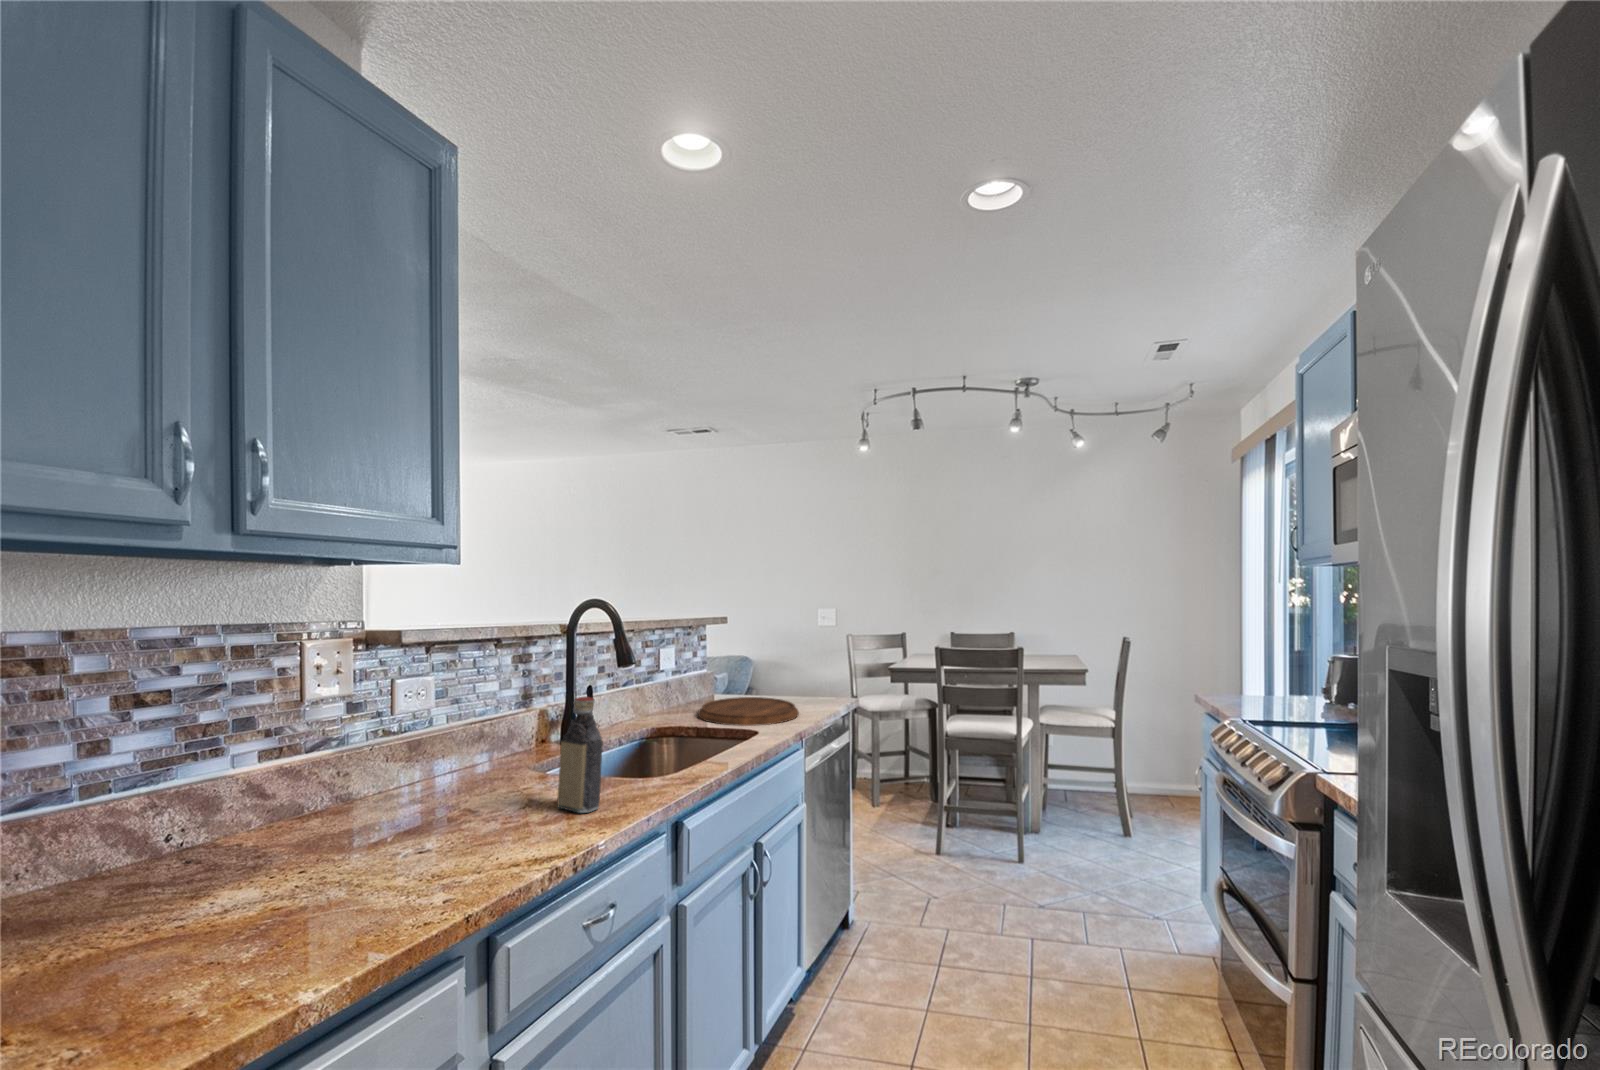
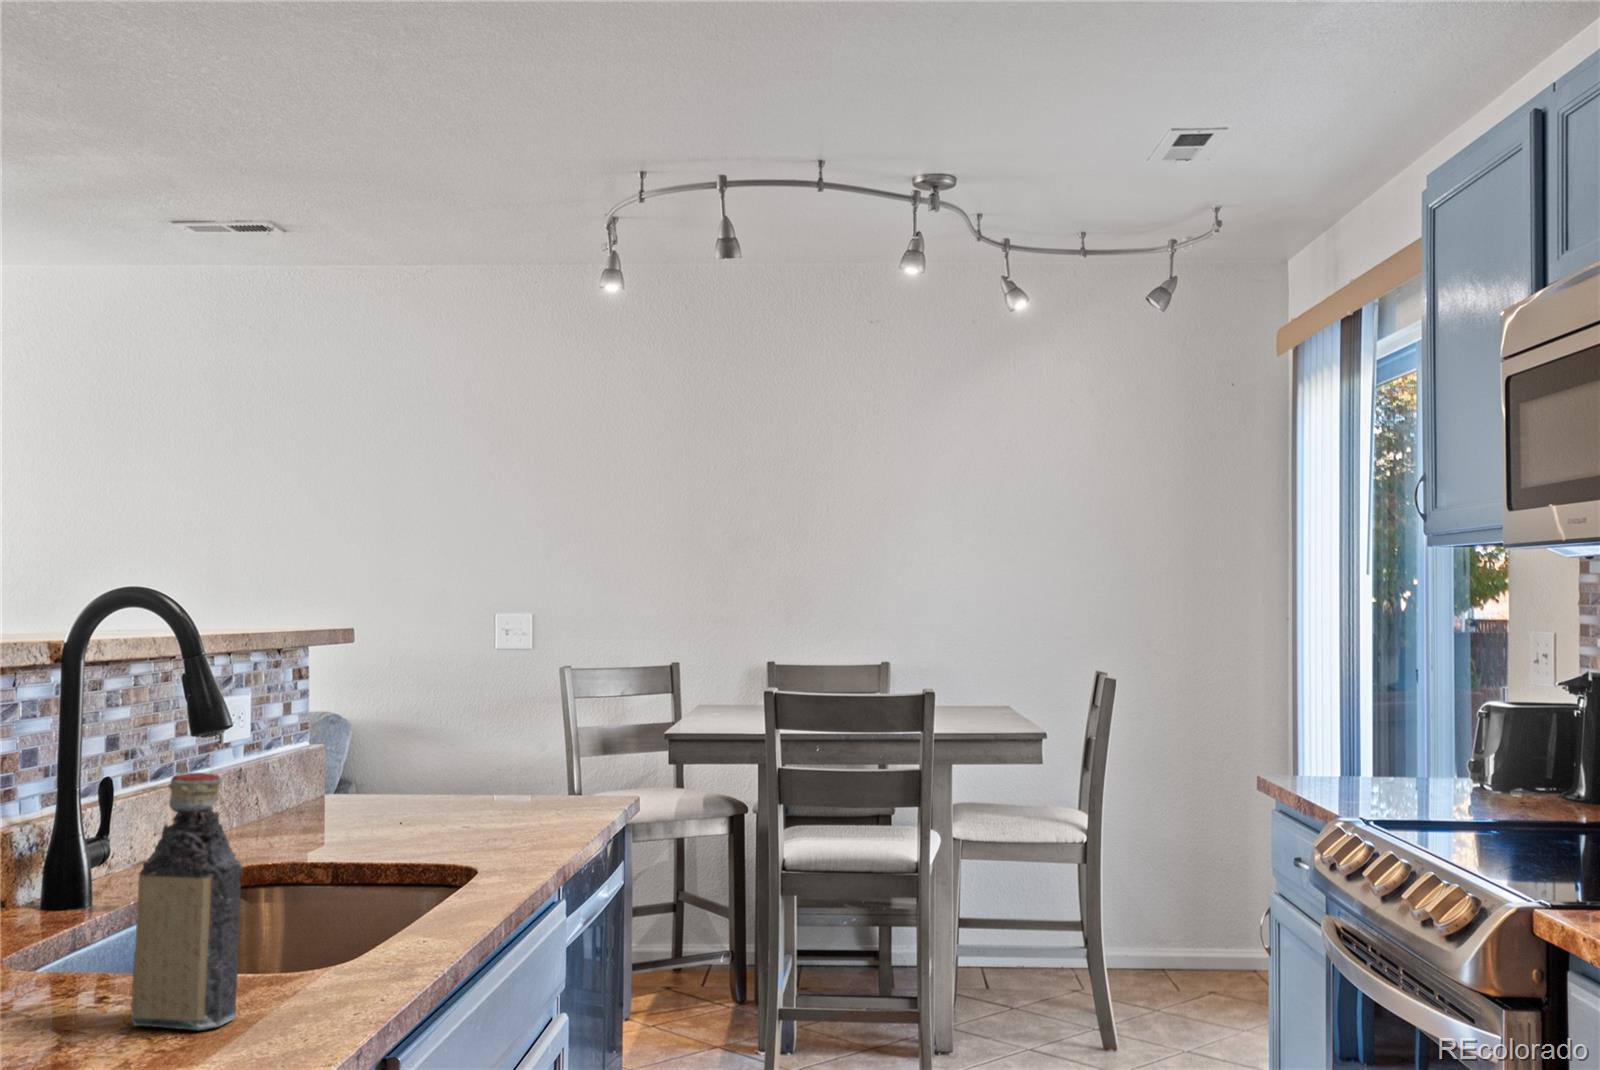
cutting board: present [698,697,799,726] -> none [328,795,550,850]

